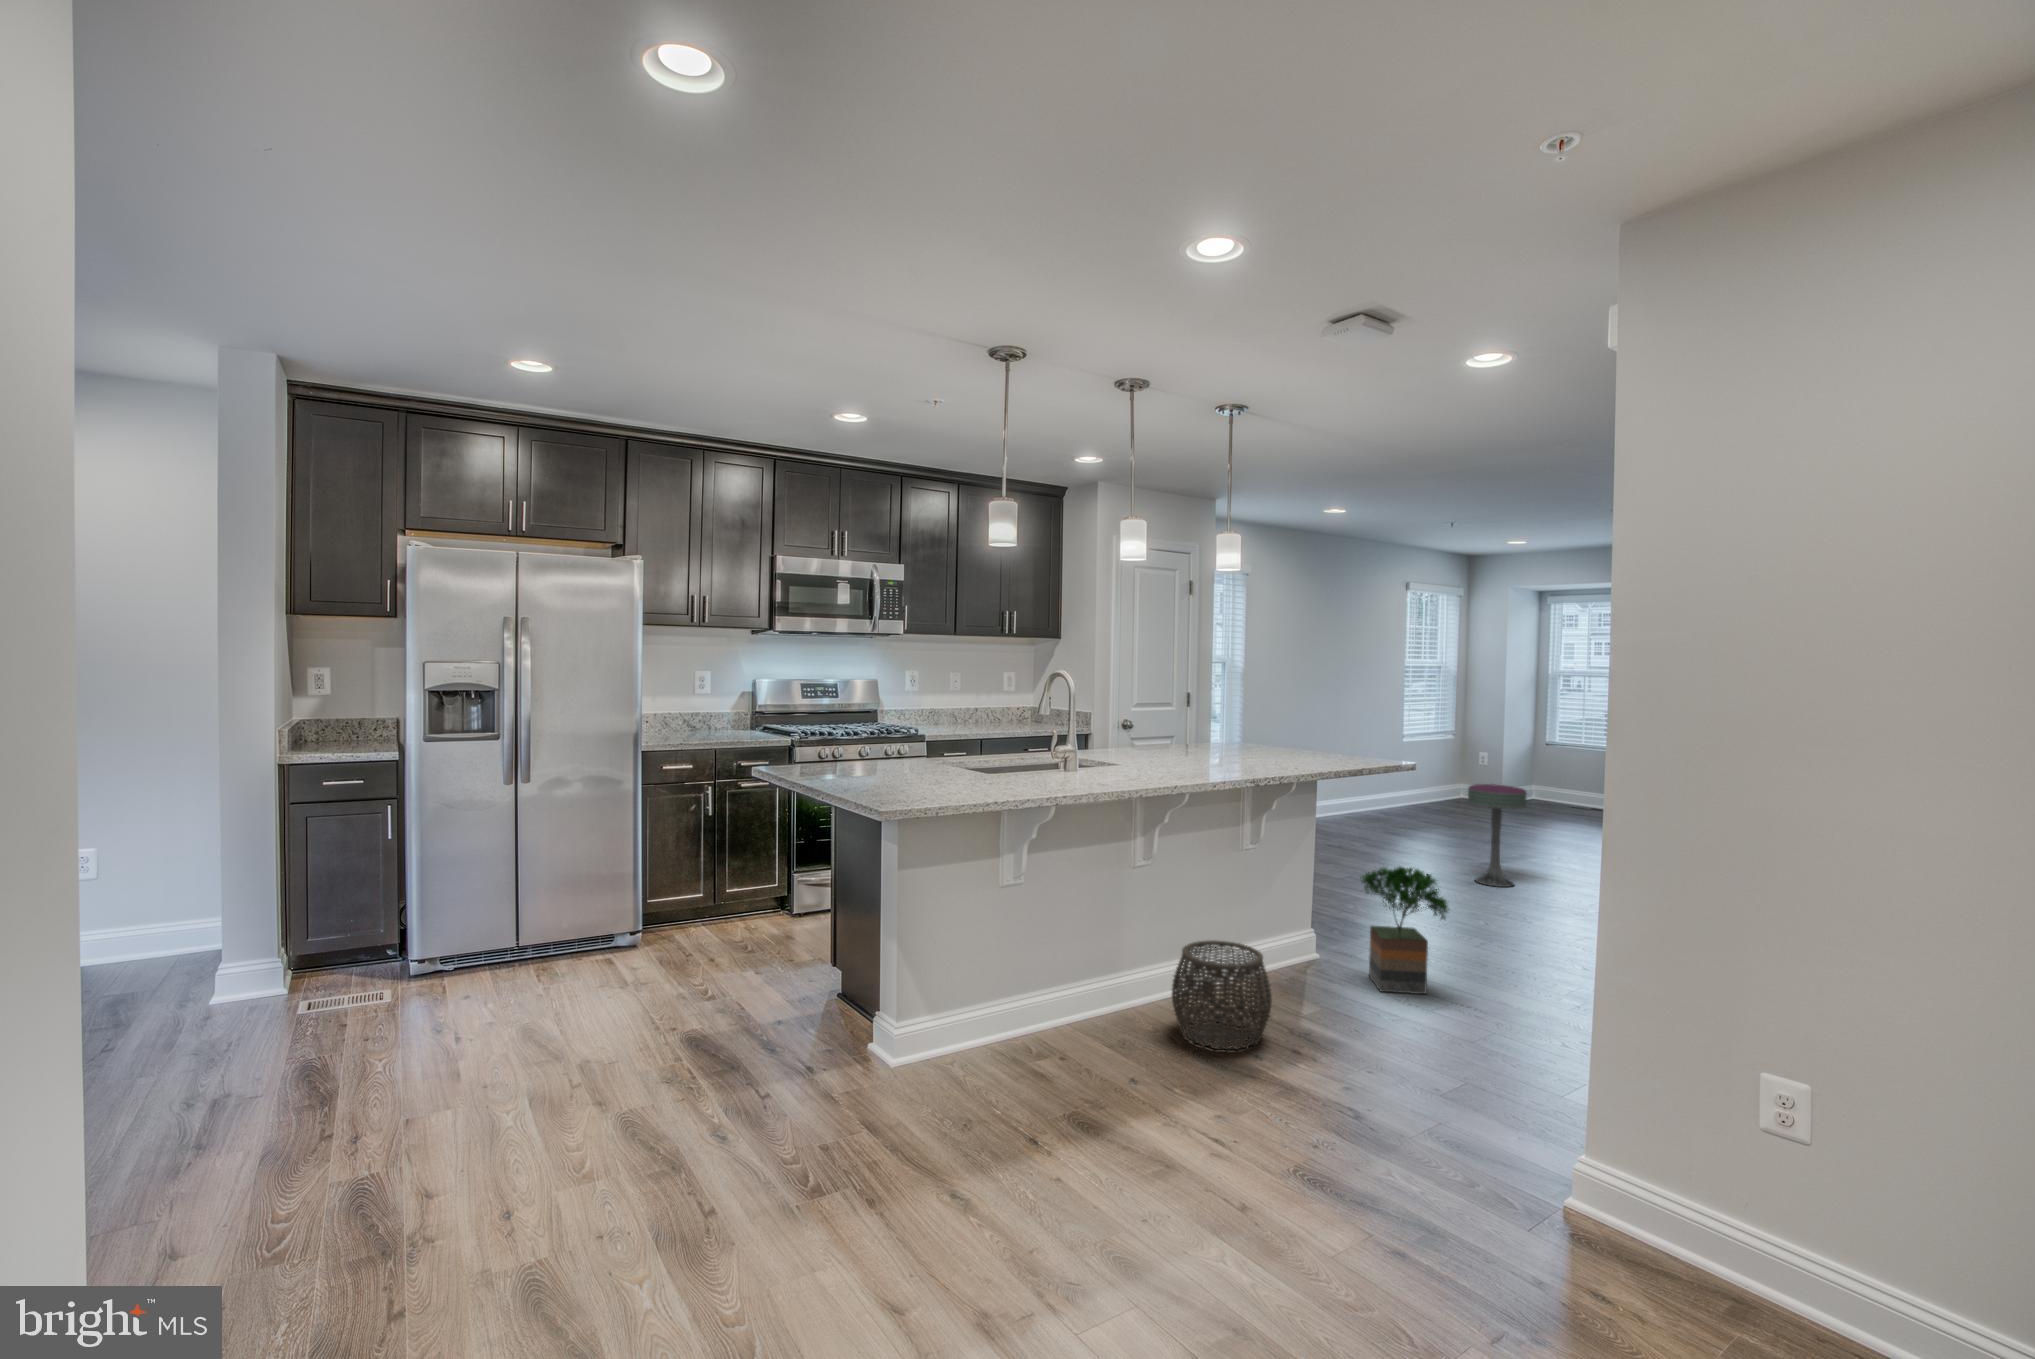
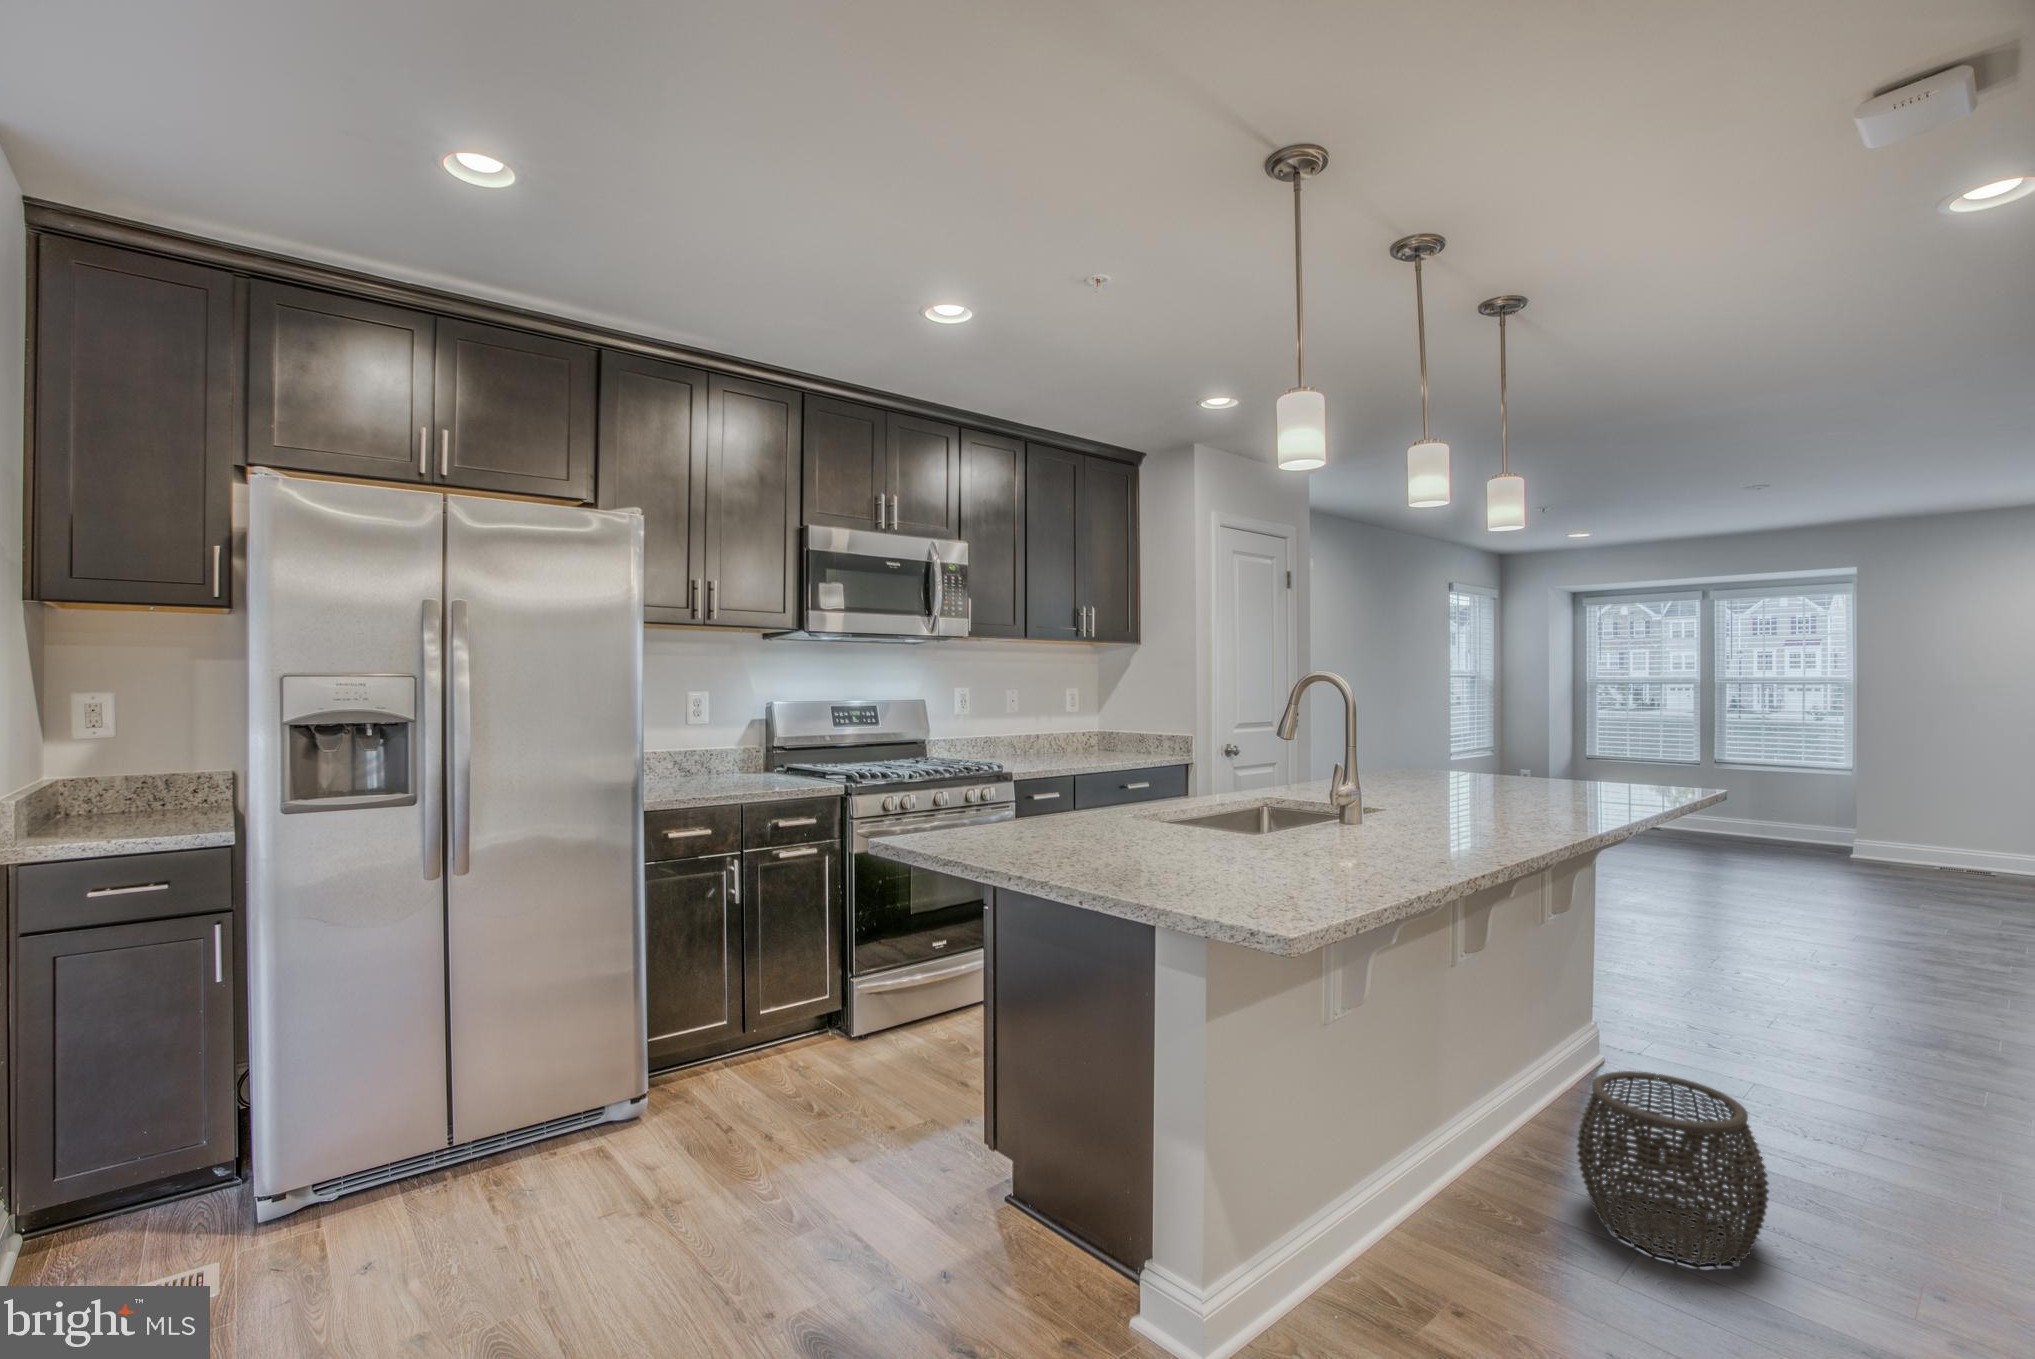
bar stool: present [1468,784,1527,887] -> none [1637,806,1715,931]
potted tree: present [1360,866,1448,994] -> none [1705,926,1880,1115]

